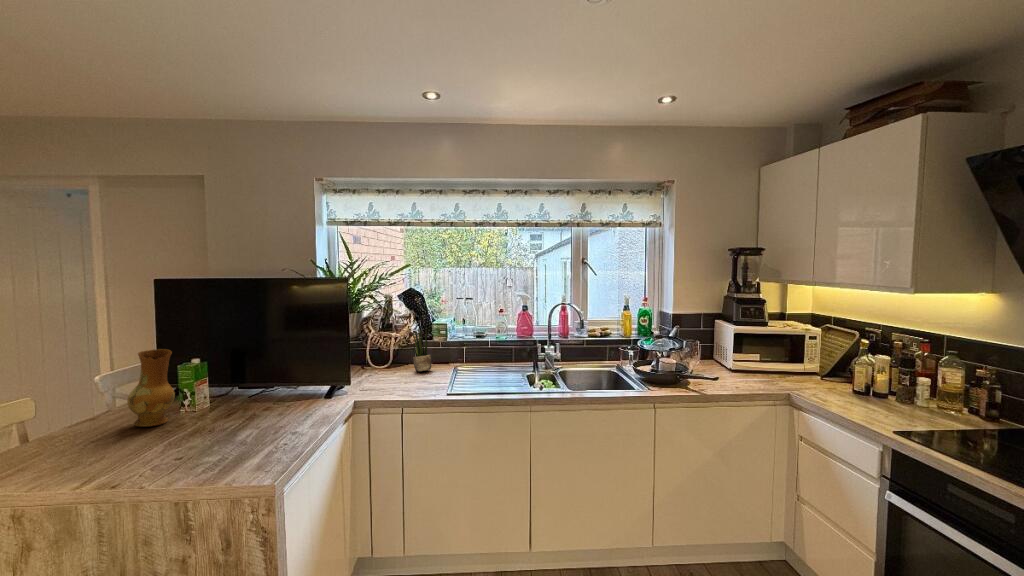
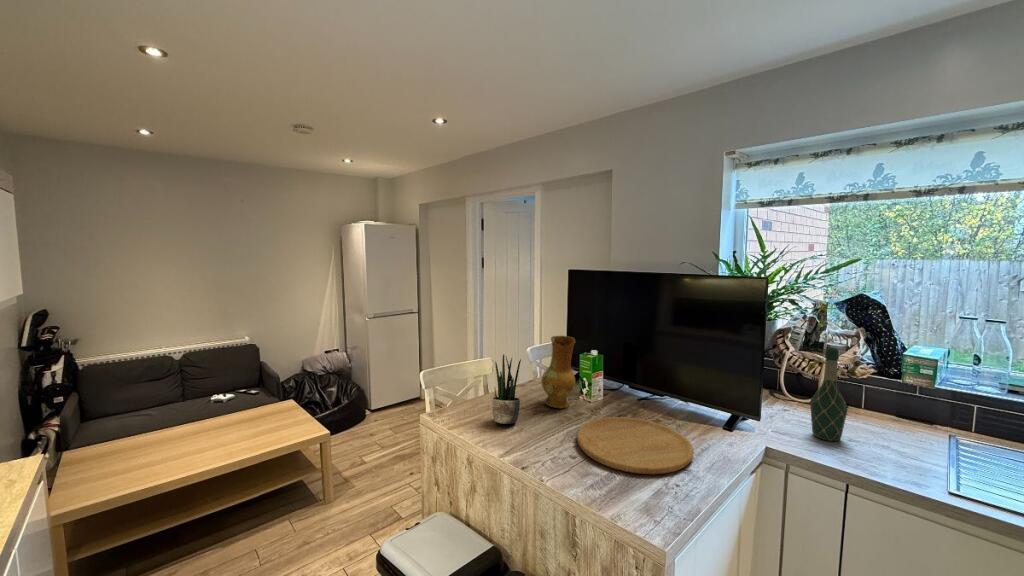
wine bottle: none [381,325,401,387] -> present [810,348,847,441]
potted plant: present [413,328,432,371] -> present [493,354,521,424]
cutting board: none [183,408,298,450] -> present [577,417,693,474]

